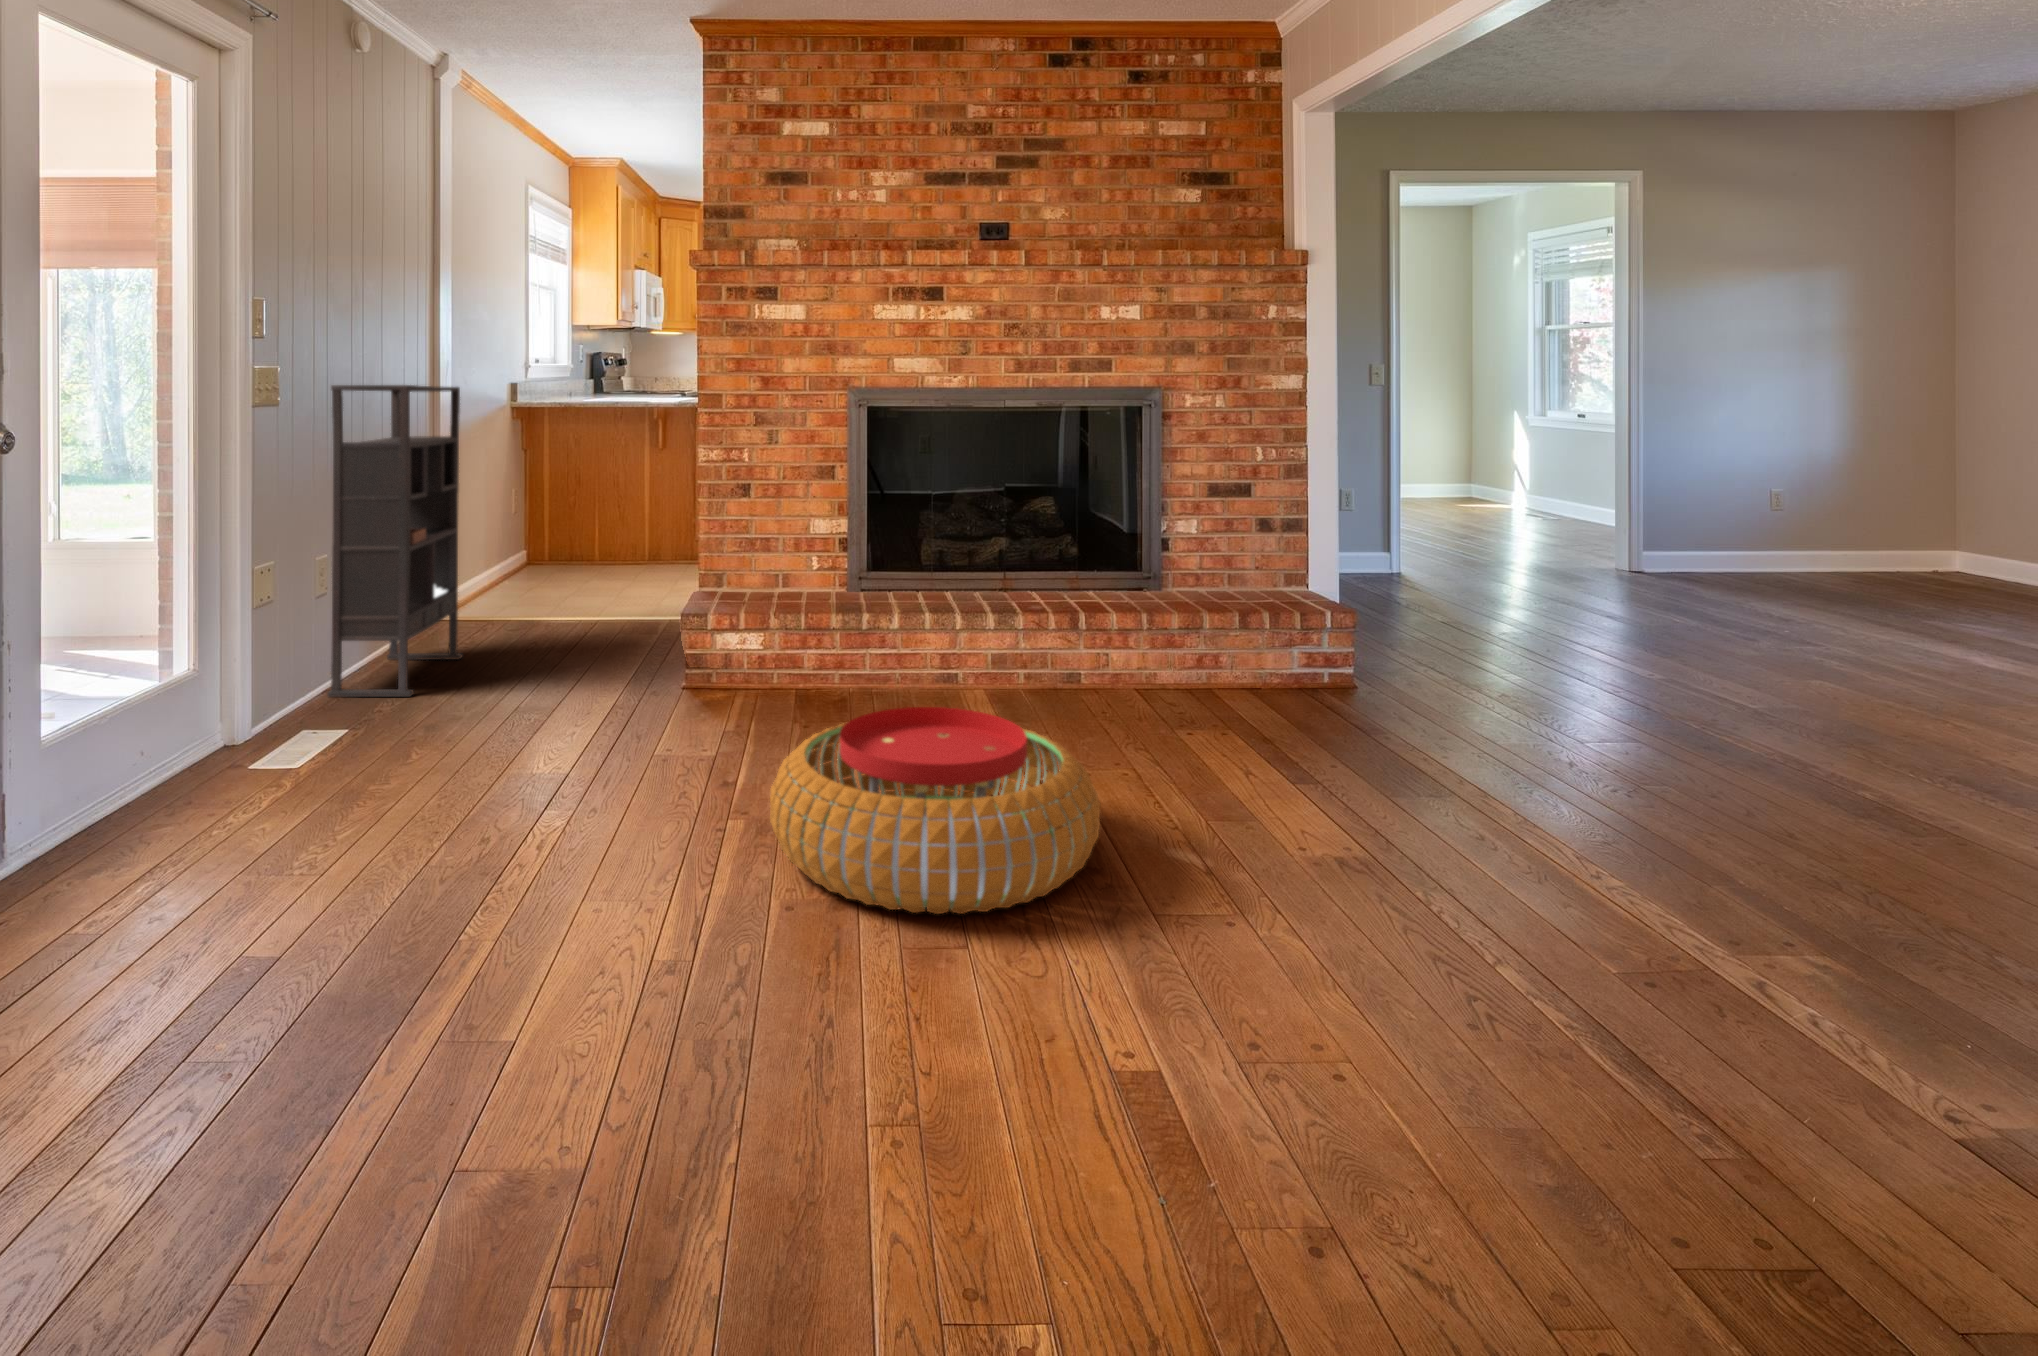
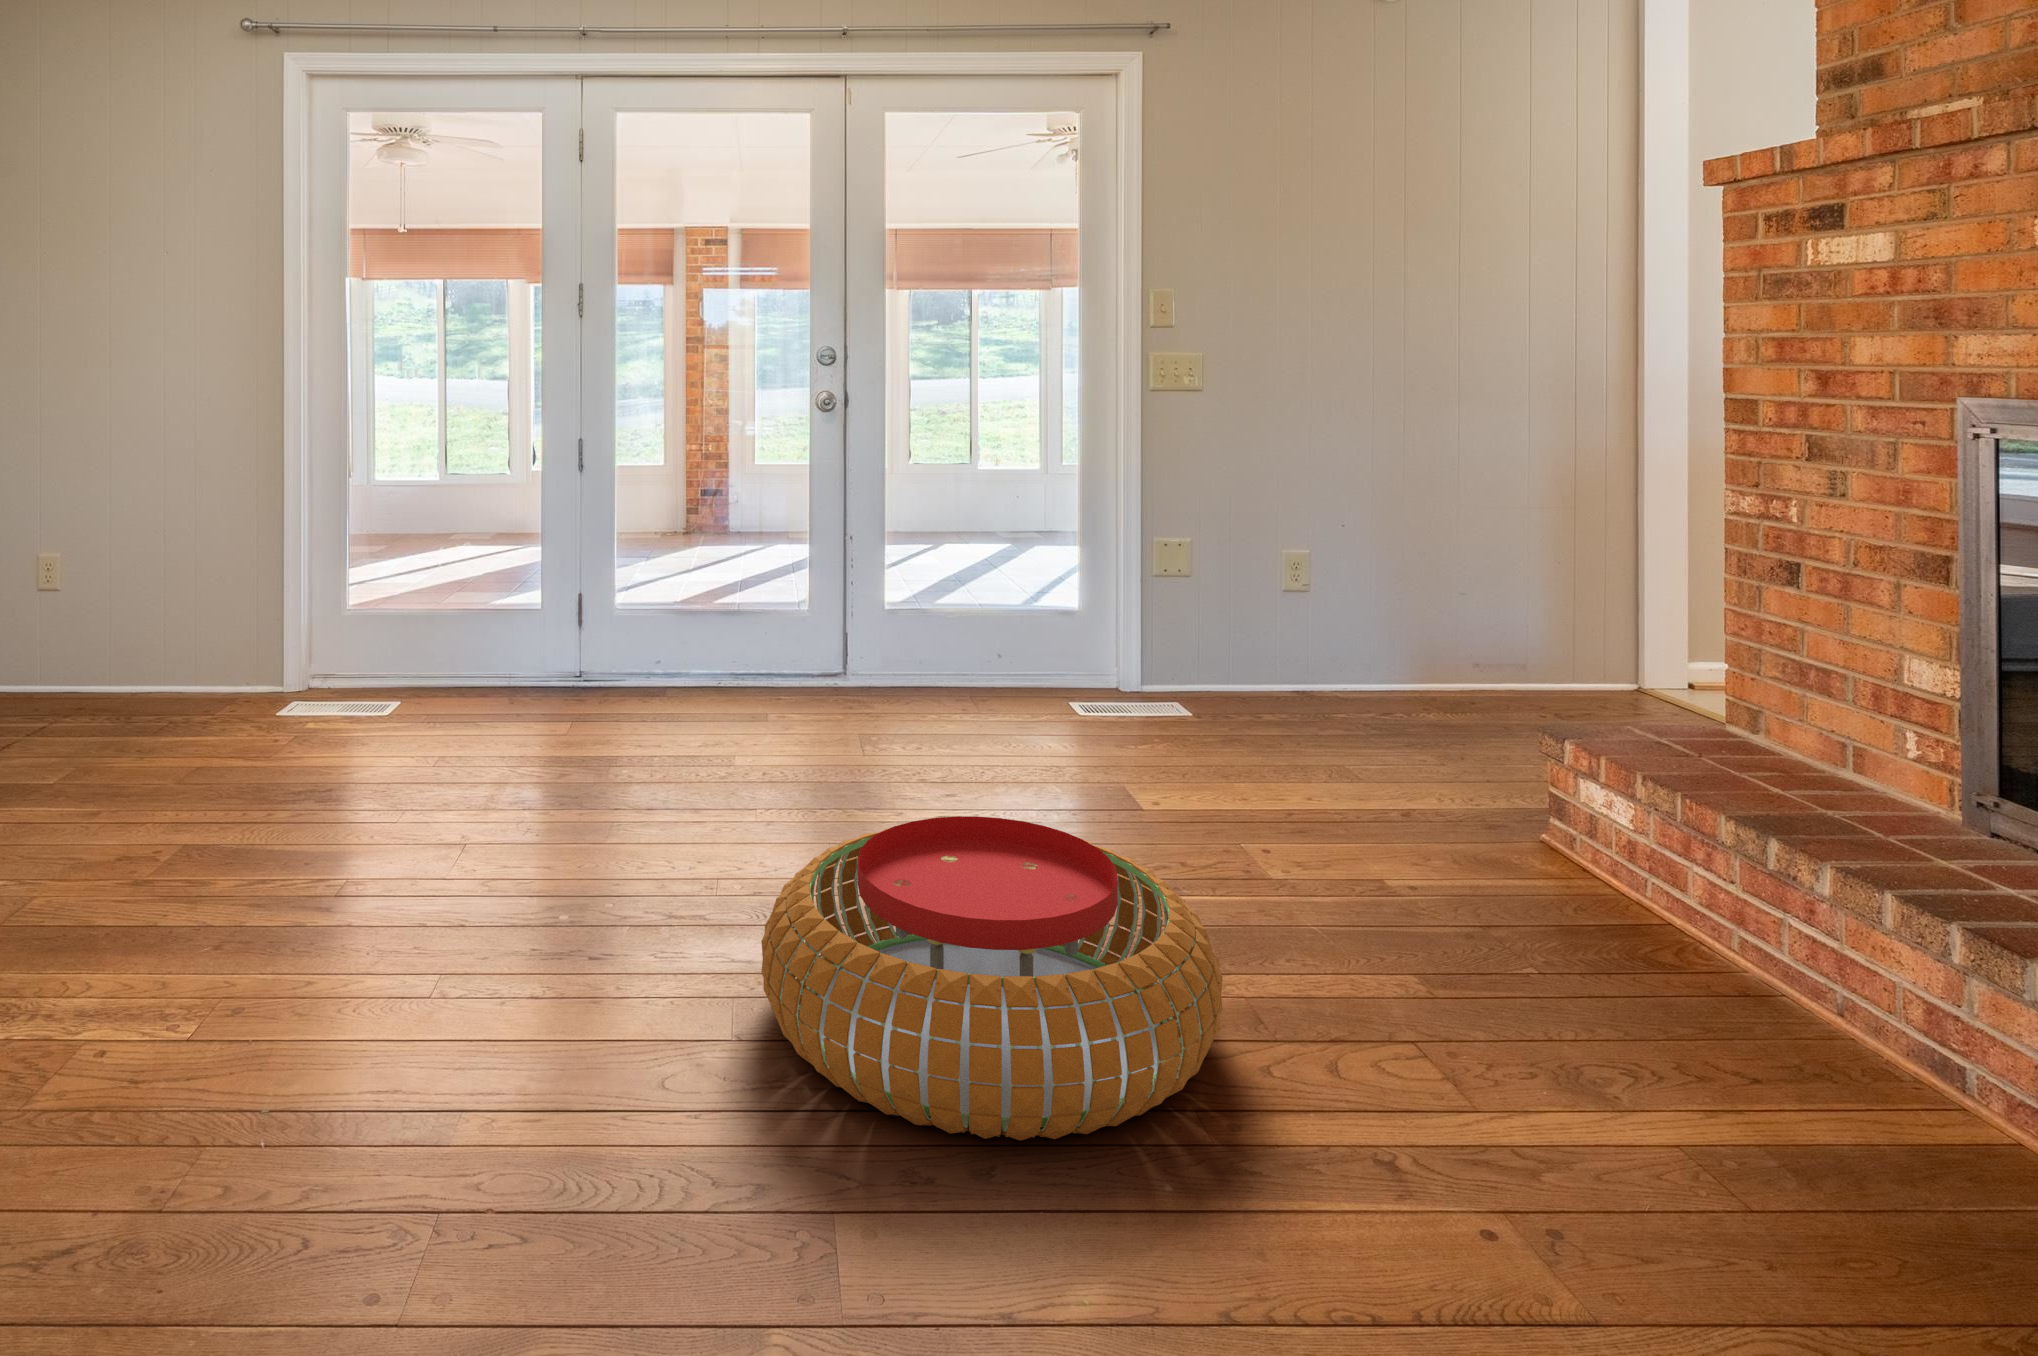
bookshelf: present [327,385,462,697] -> none [1252,373,1469,723]

